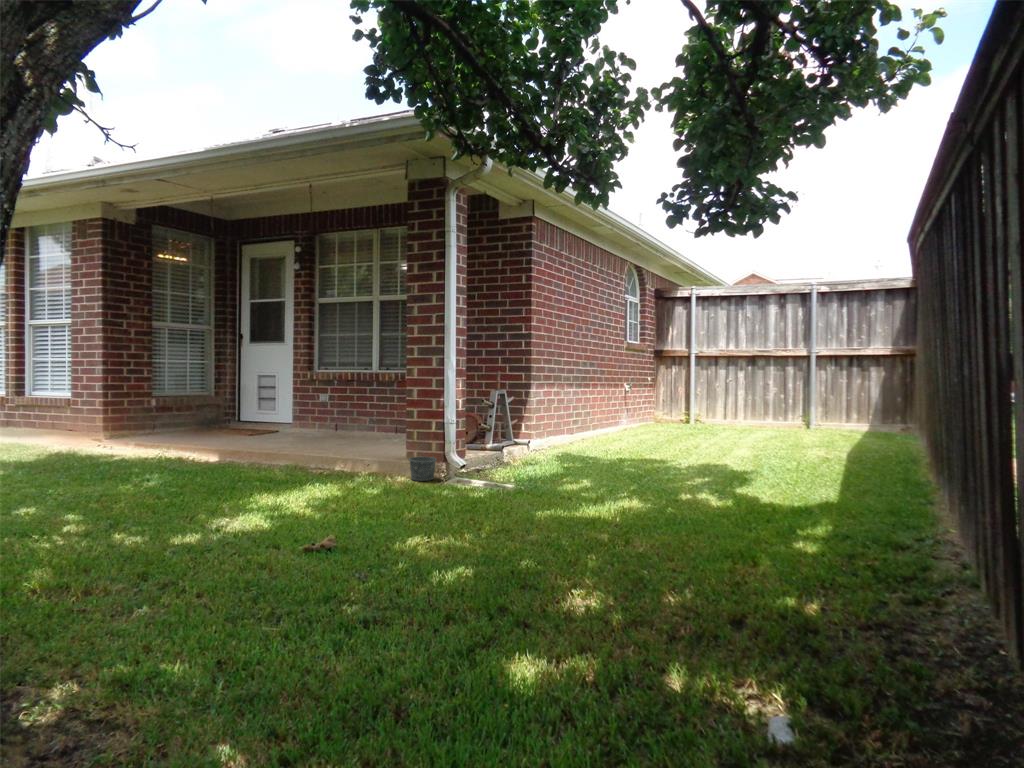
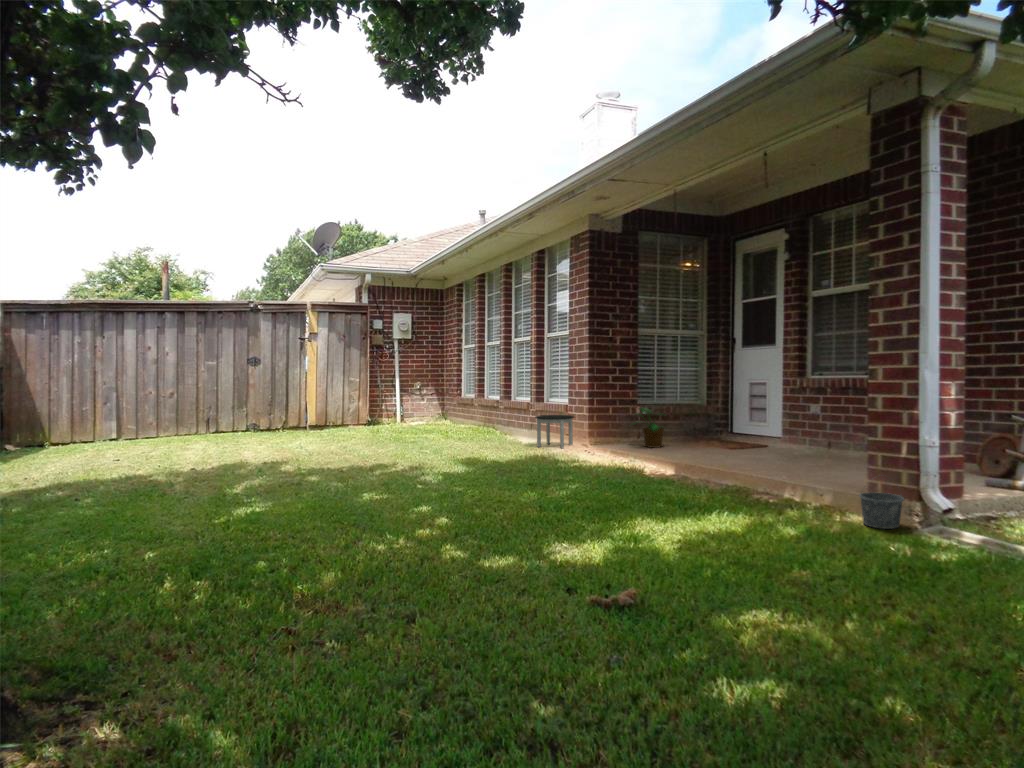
potted plant: none [145,401,190,441] -> present [632,408,665,448]
round table: none [26,412,80,451] -> present [535,415,574,449]

